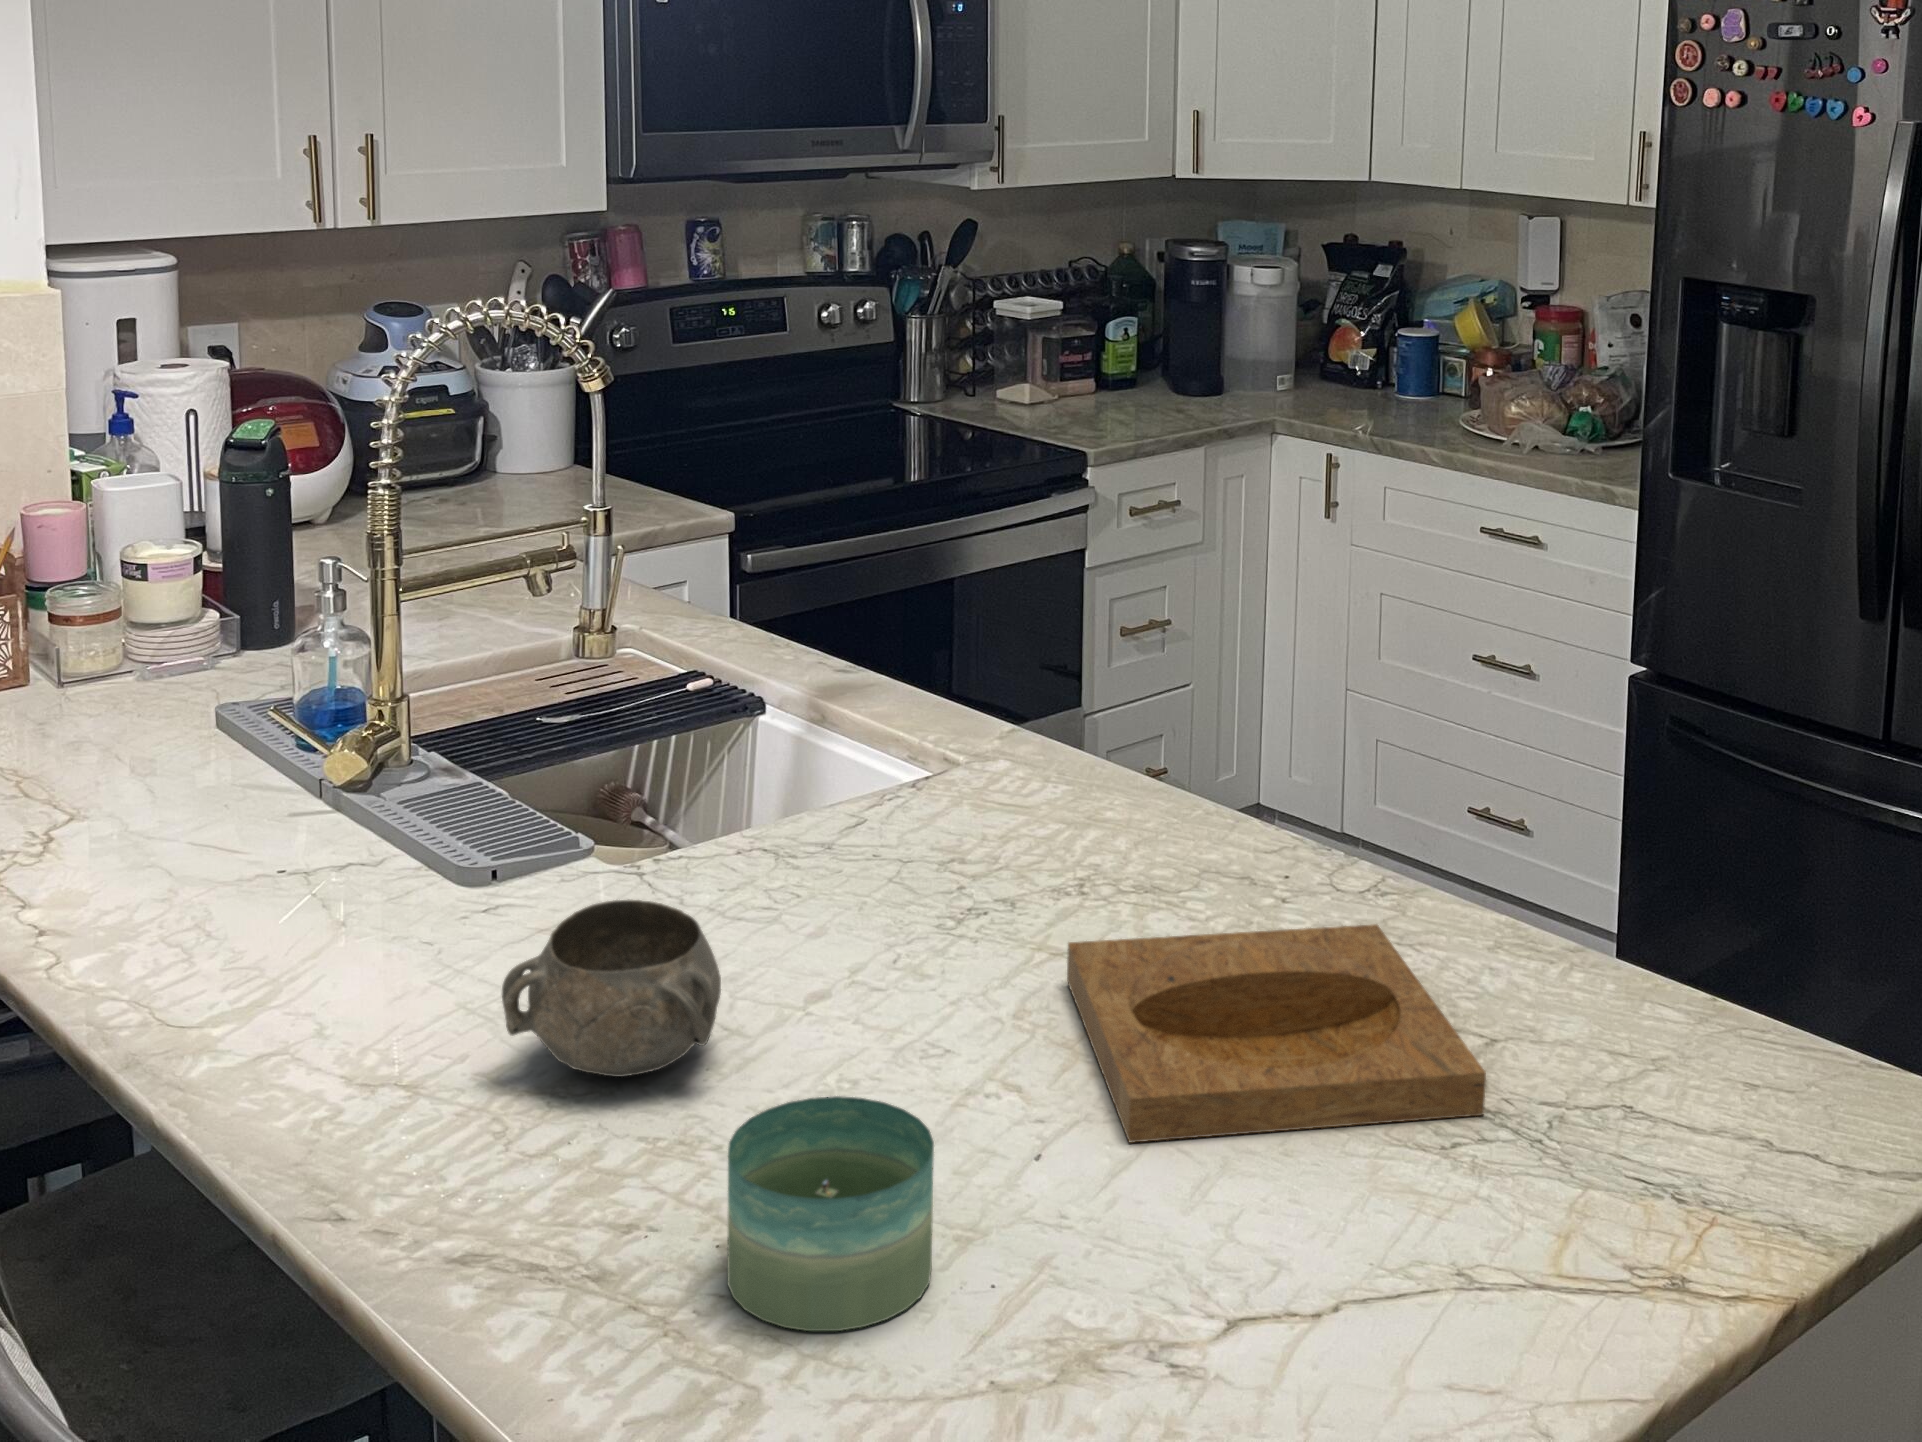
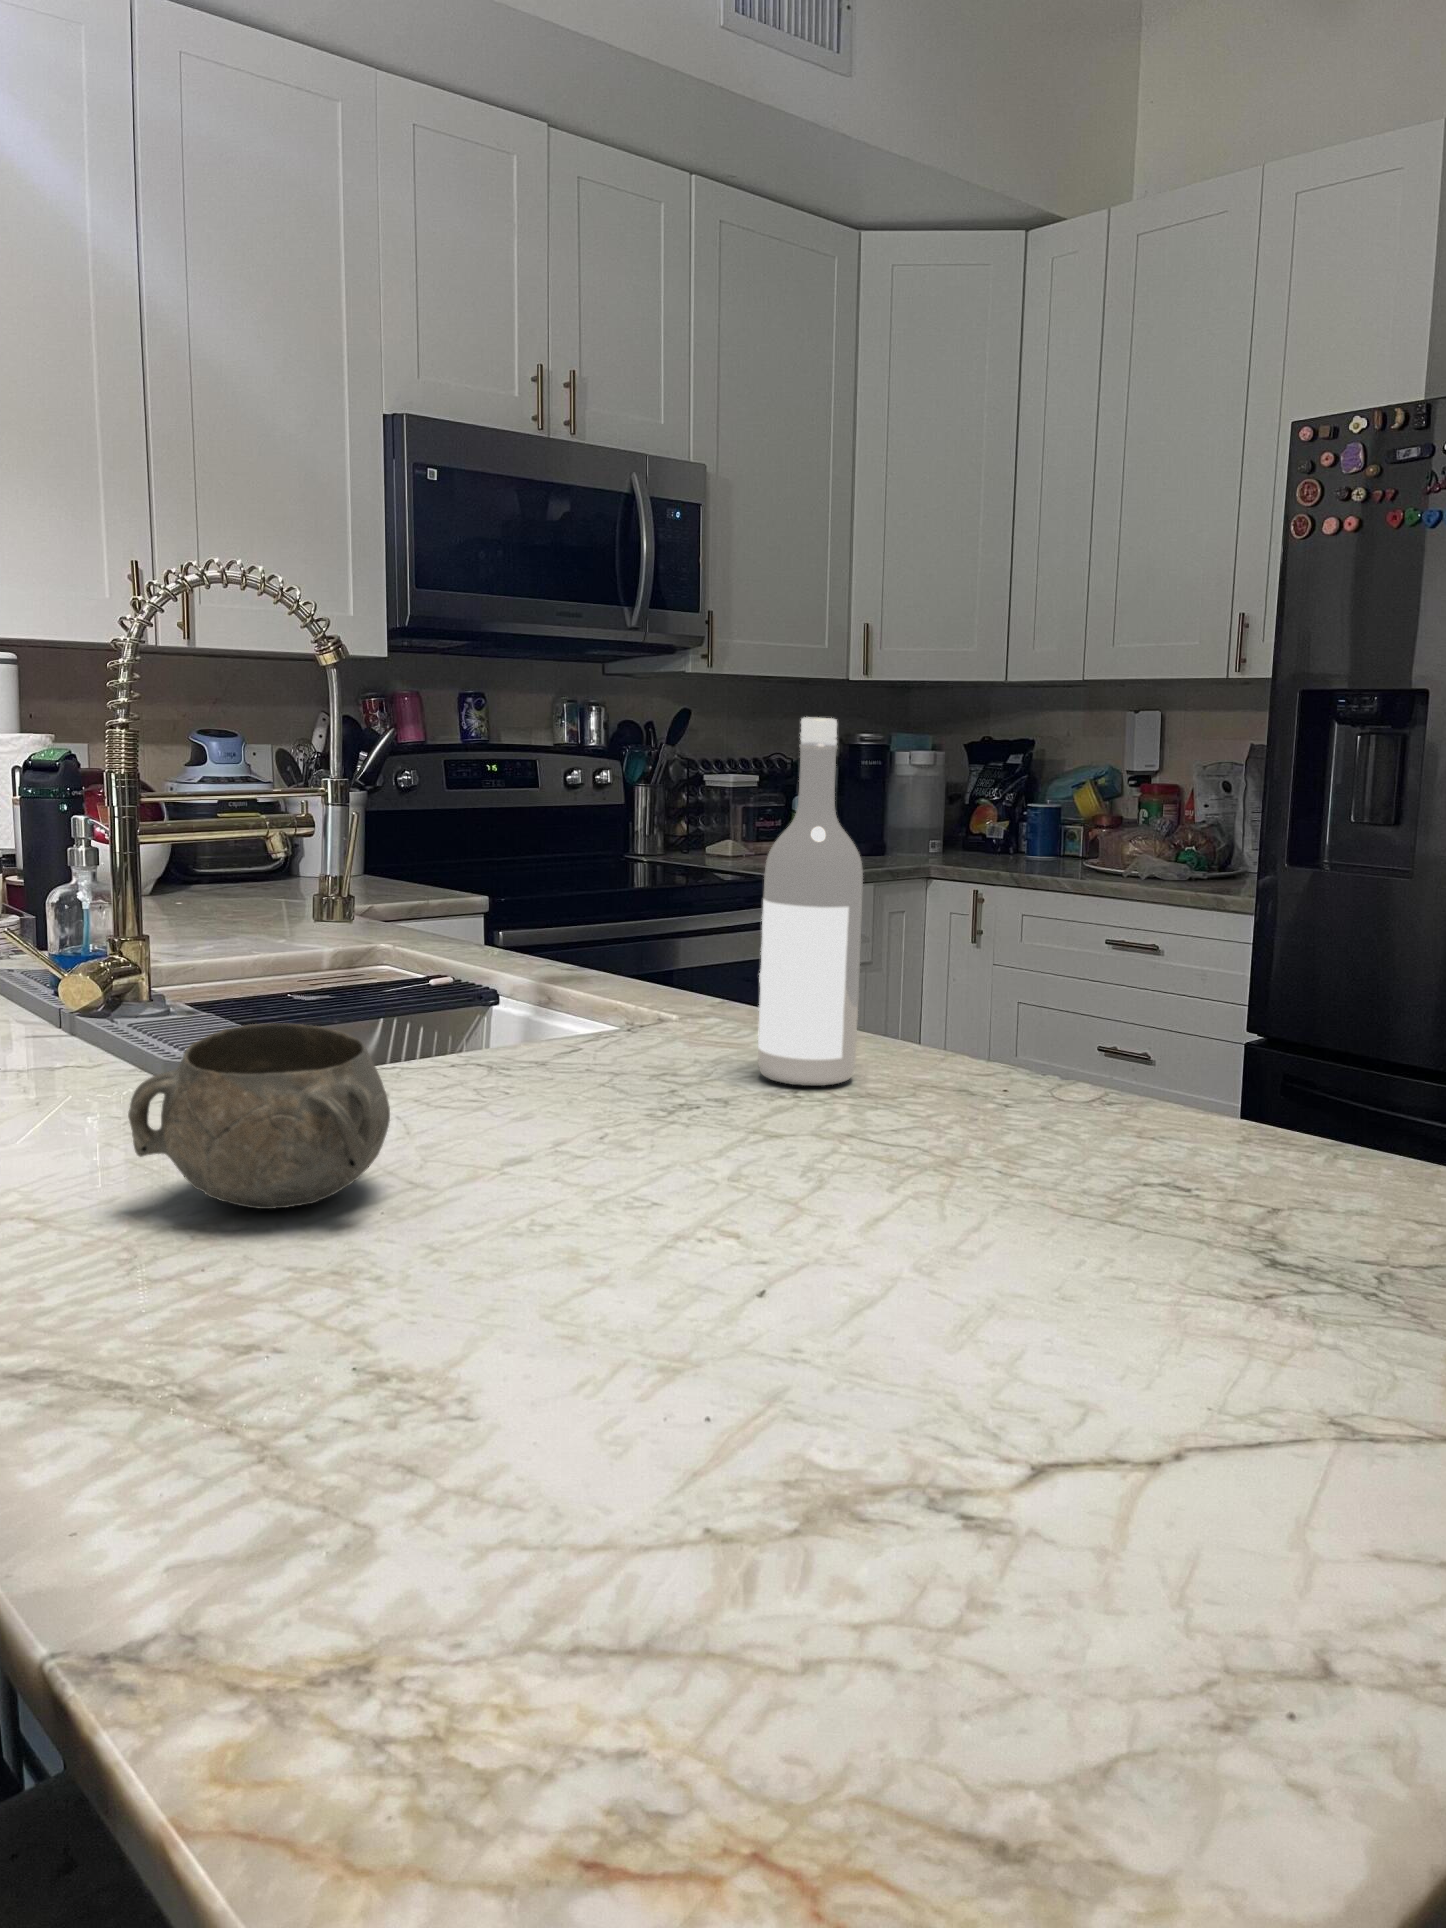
wine bottle: none [1048,530,1147,885] -> present [758,717,863,1086]
tray: present [1067,924,1486,1142] -> none [783,1101,1303,1281]
candle: present [727,1096,934,1331] -> none [337,1179,621,1465]

